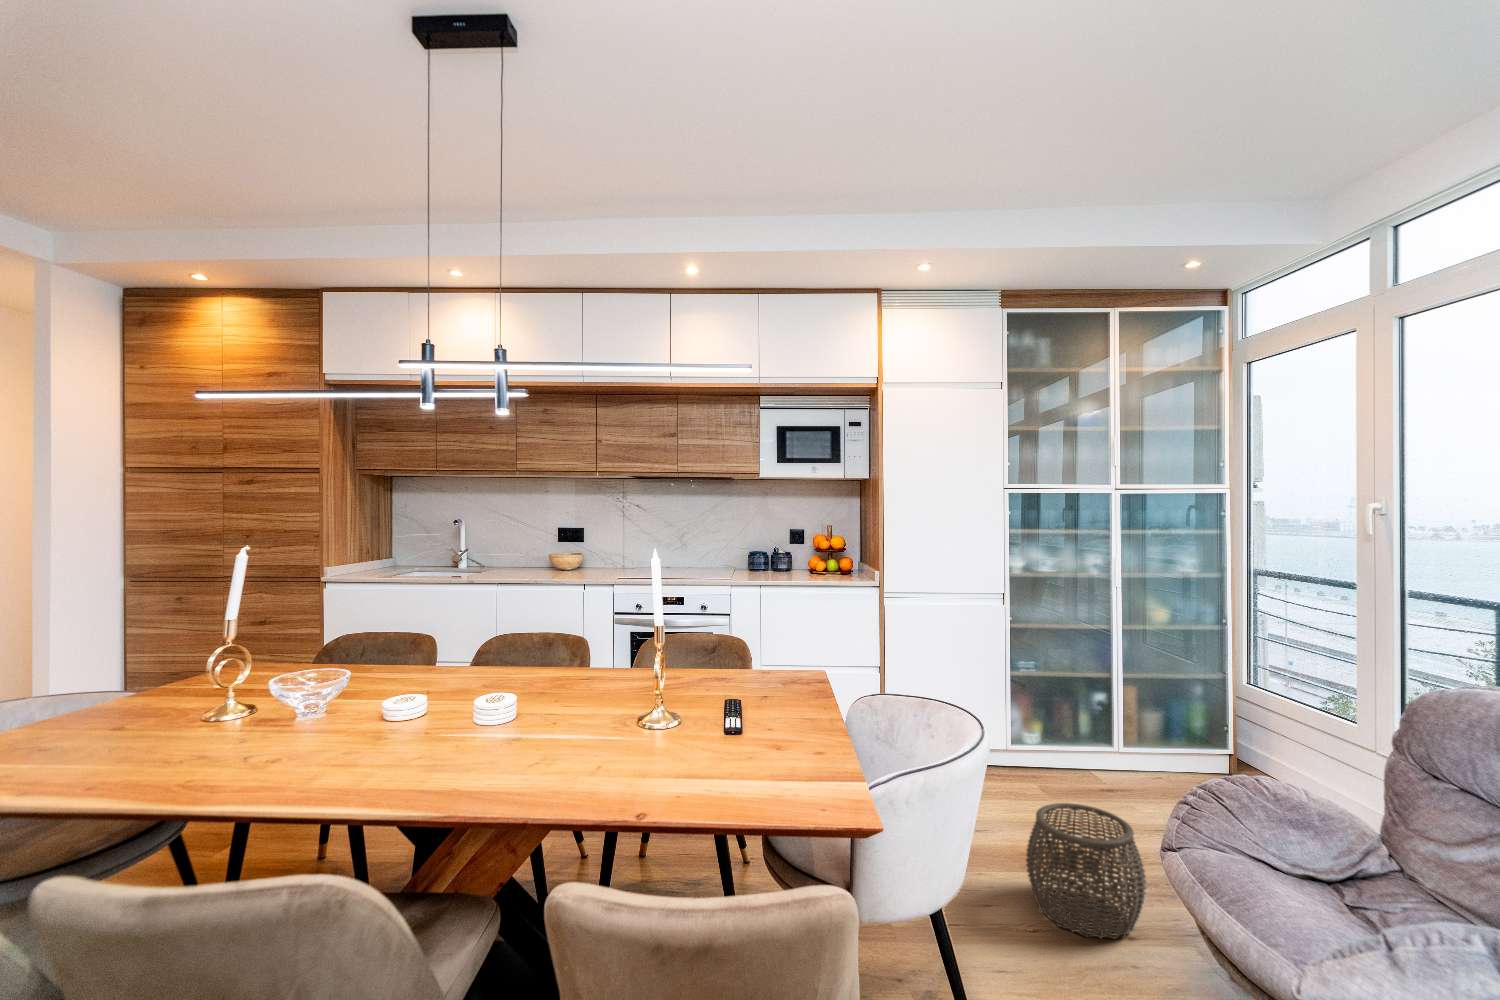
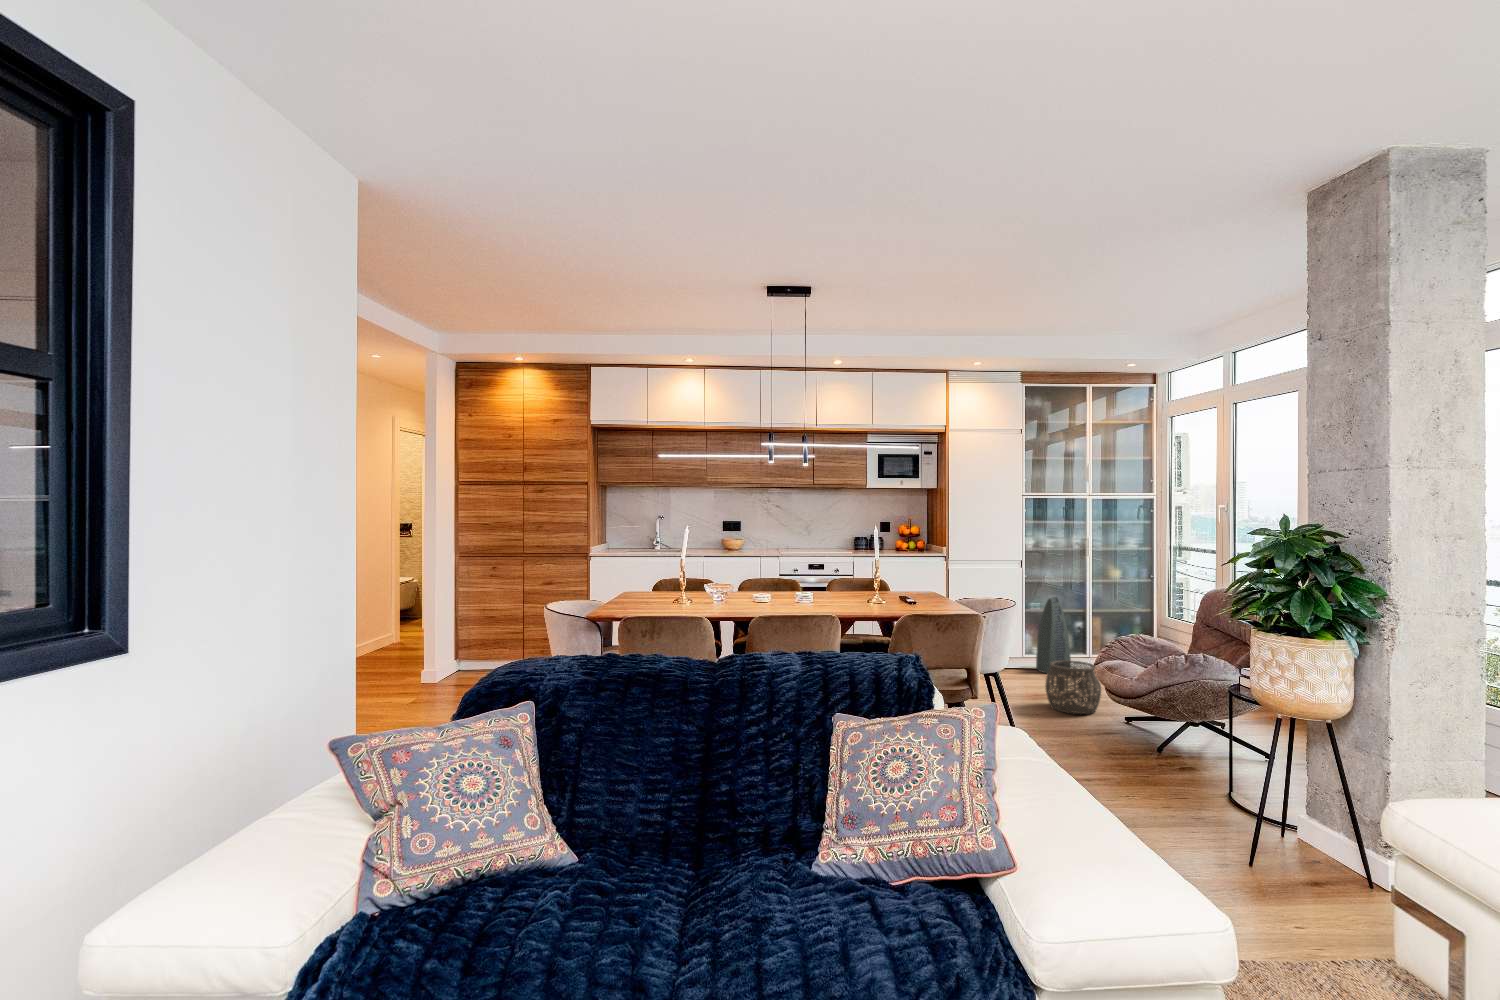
air purifier: none [1027,653,1086,789] -> present [1036,597,1071,674]

